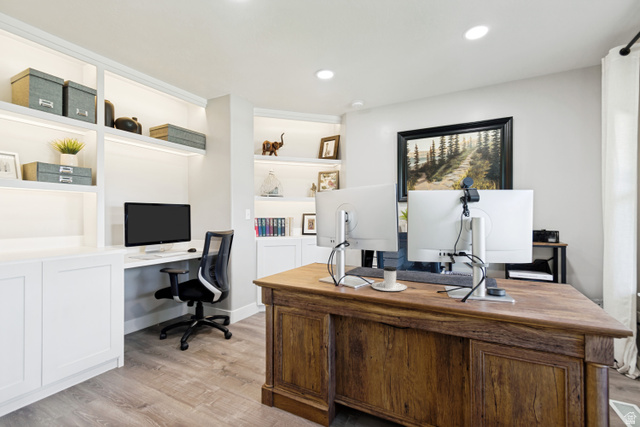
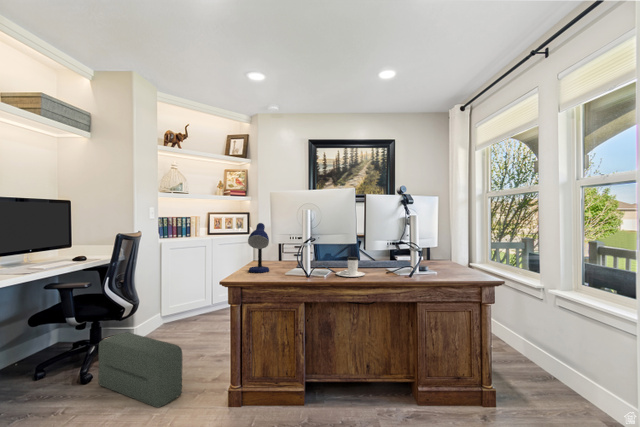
desk lamp: none [282,225,313,276] -> present [248,223,269,273]
pouf: none [188,316,236,388] -> present [98,333,182,407]

